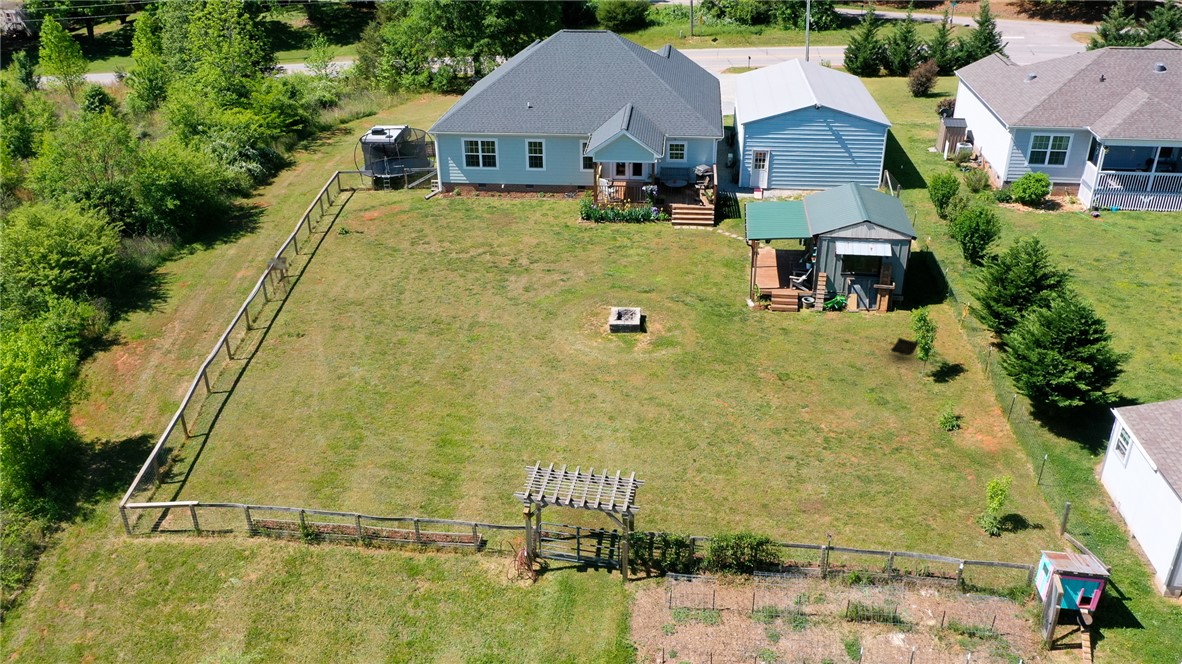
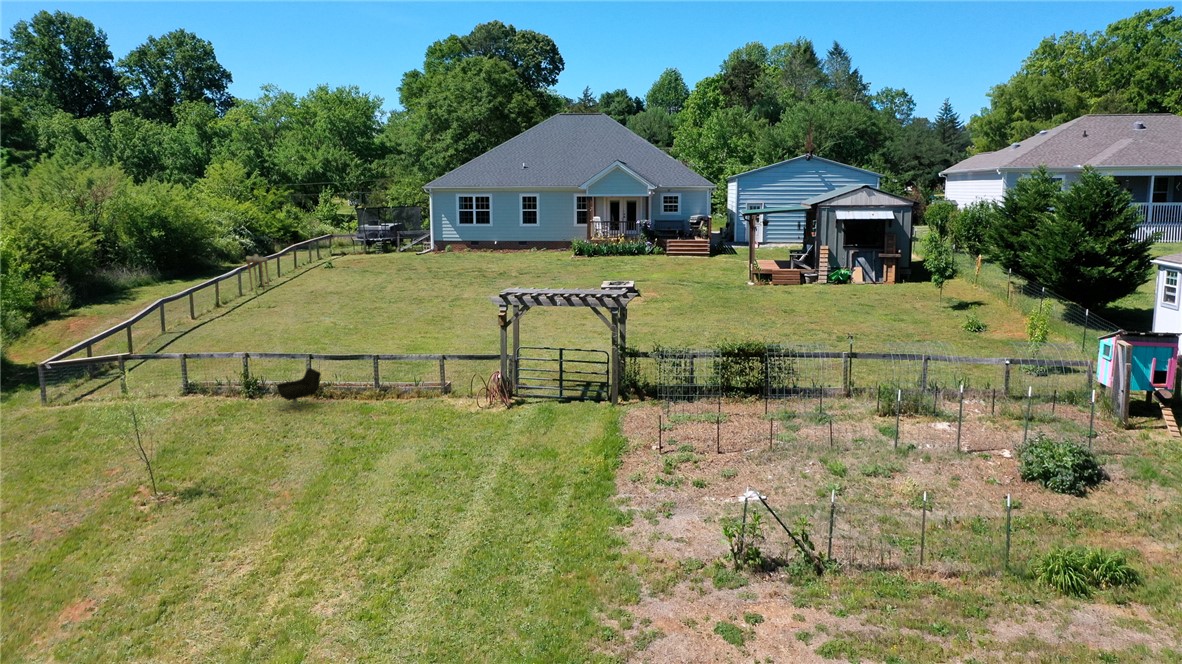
lounge chair: present [889,338,918,360] -> present [277,368,321,411]

